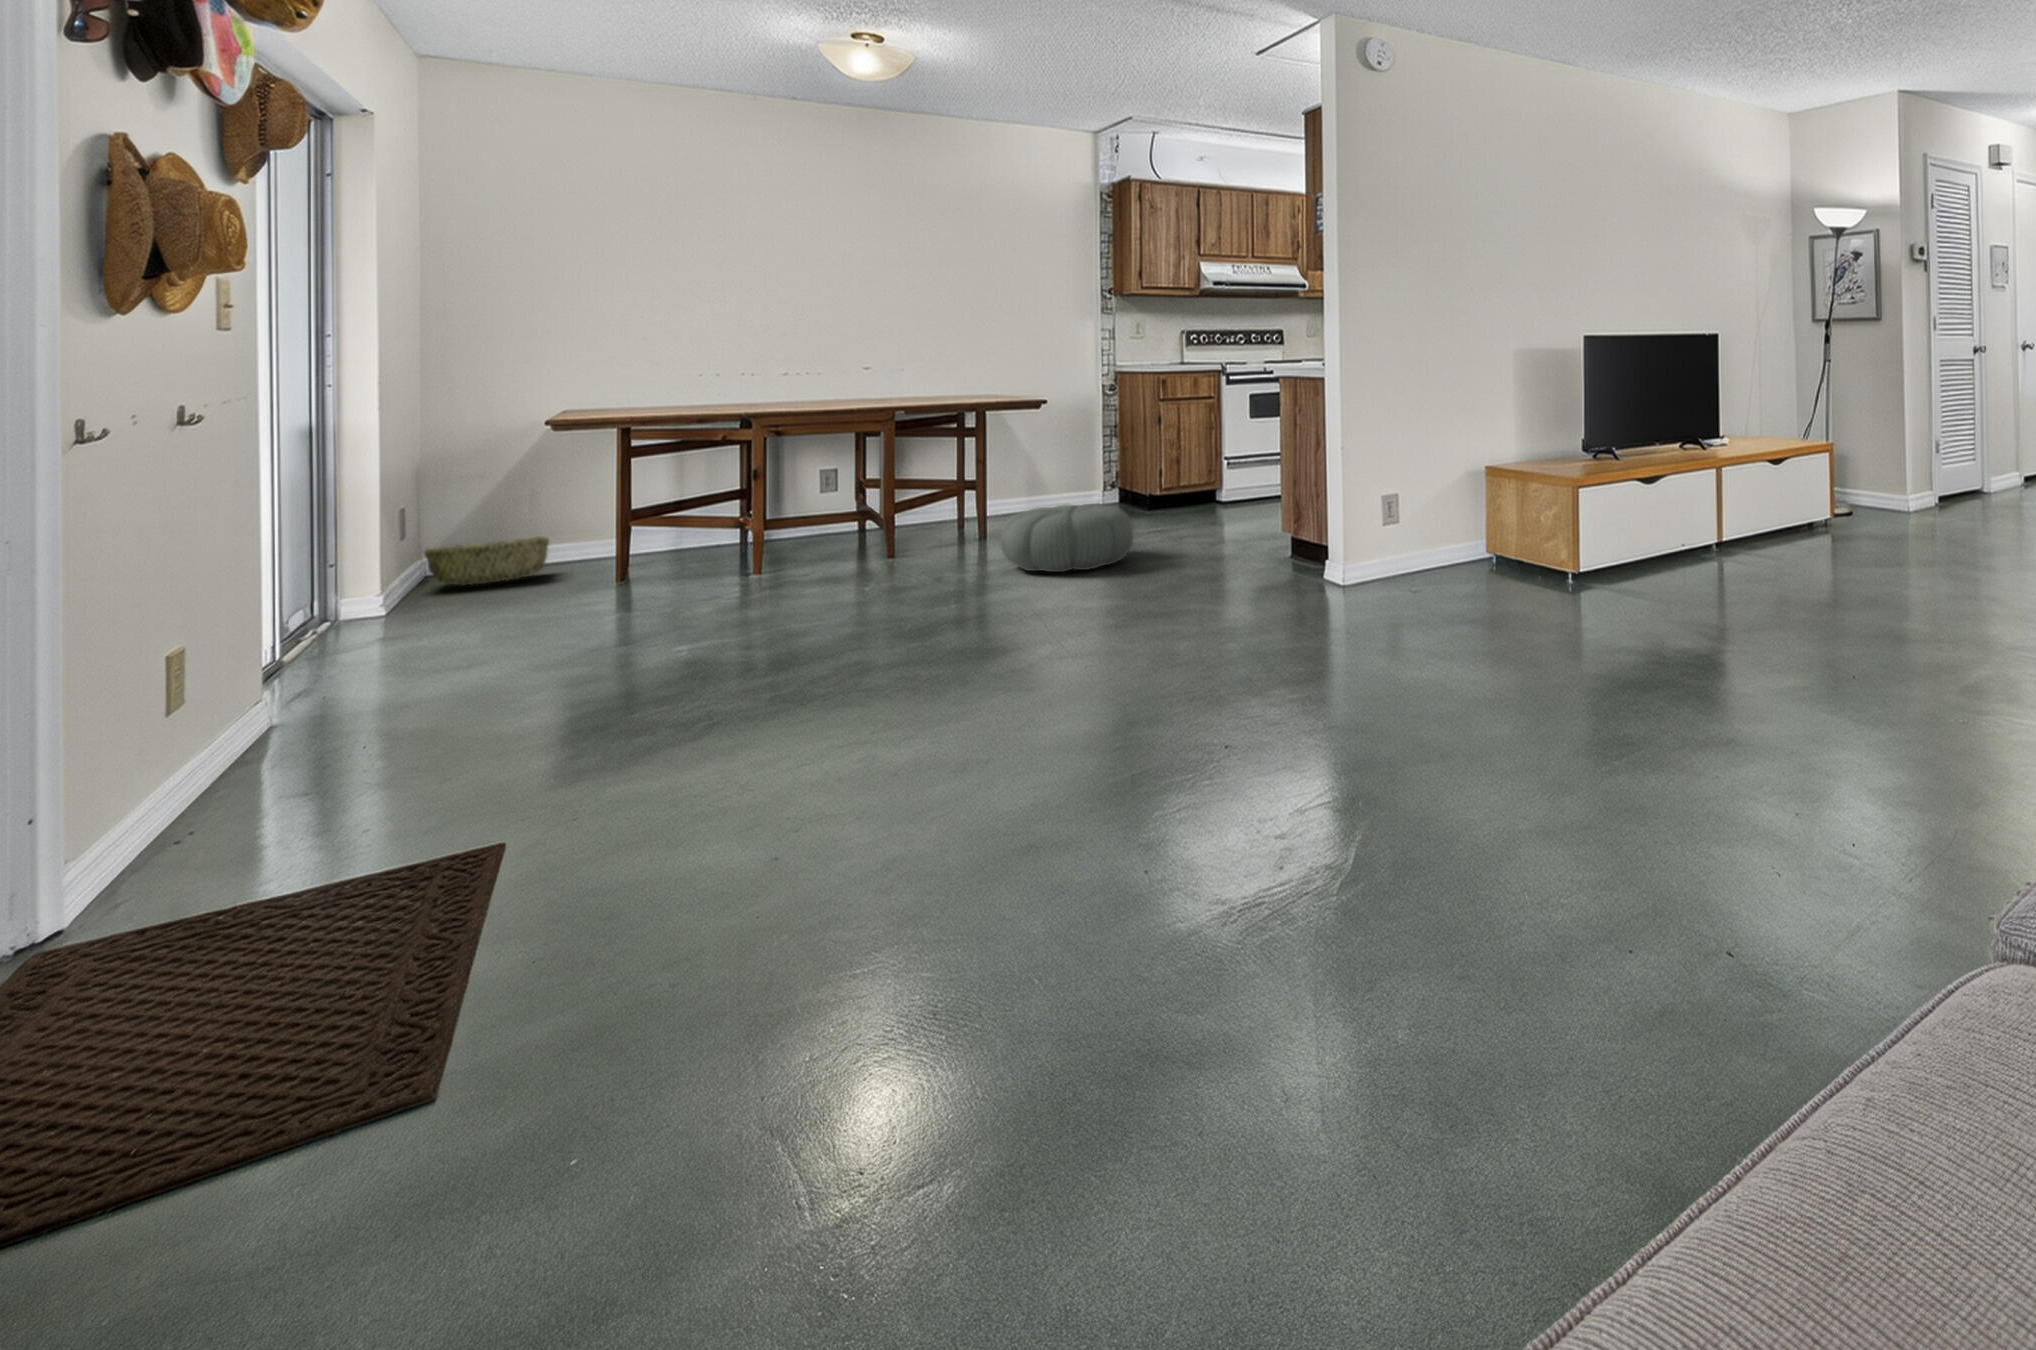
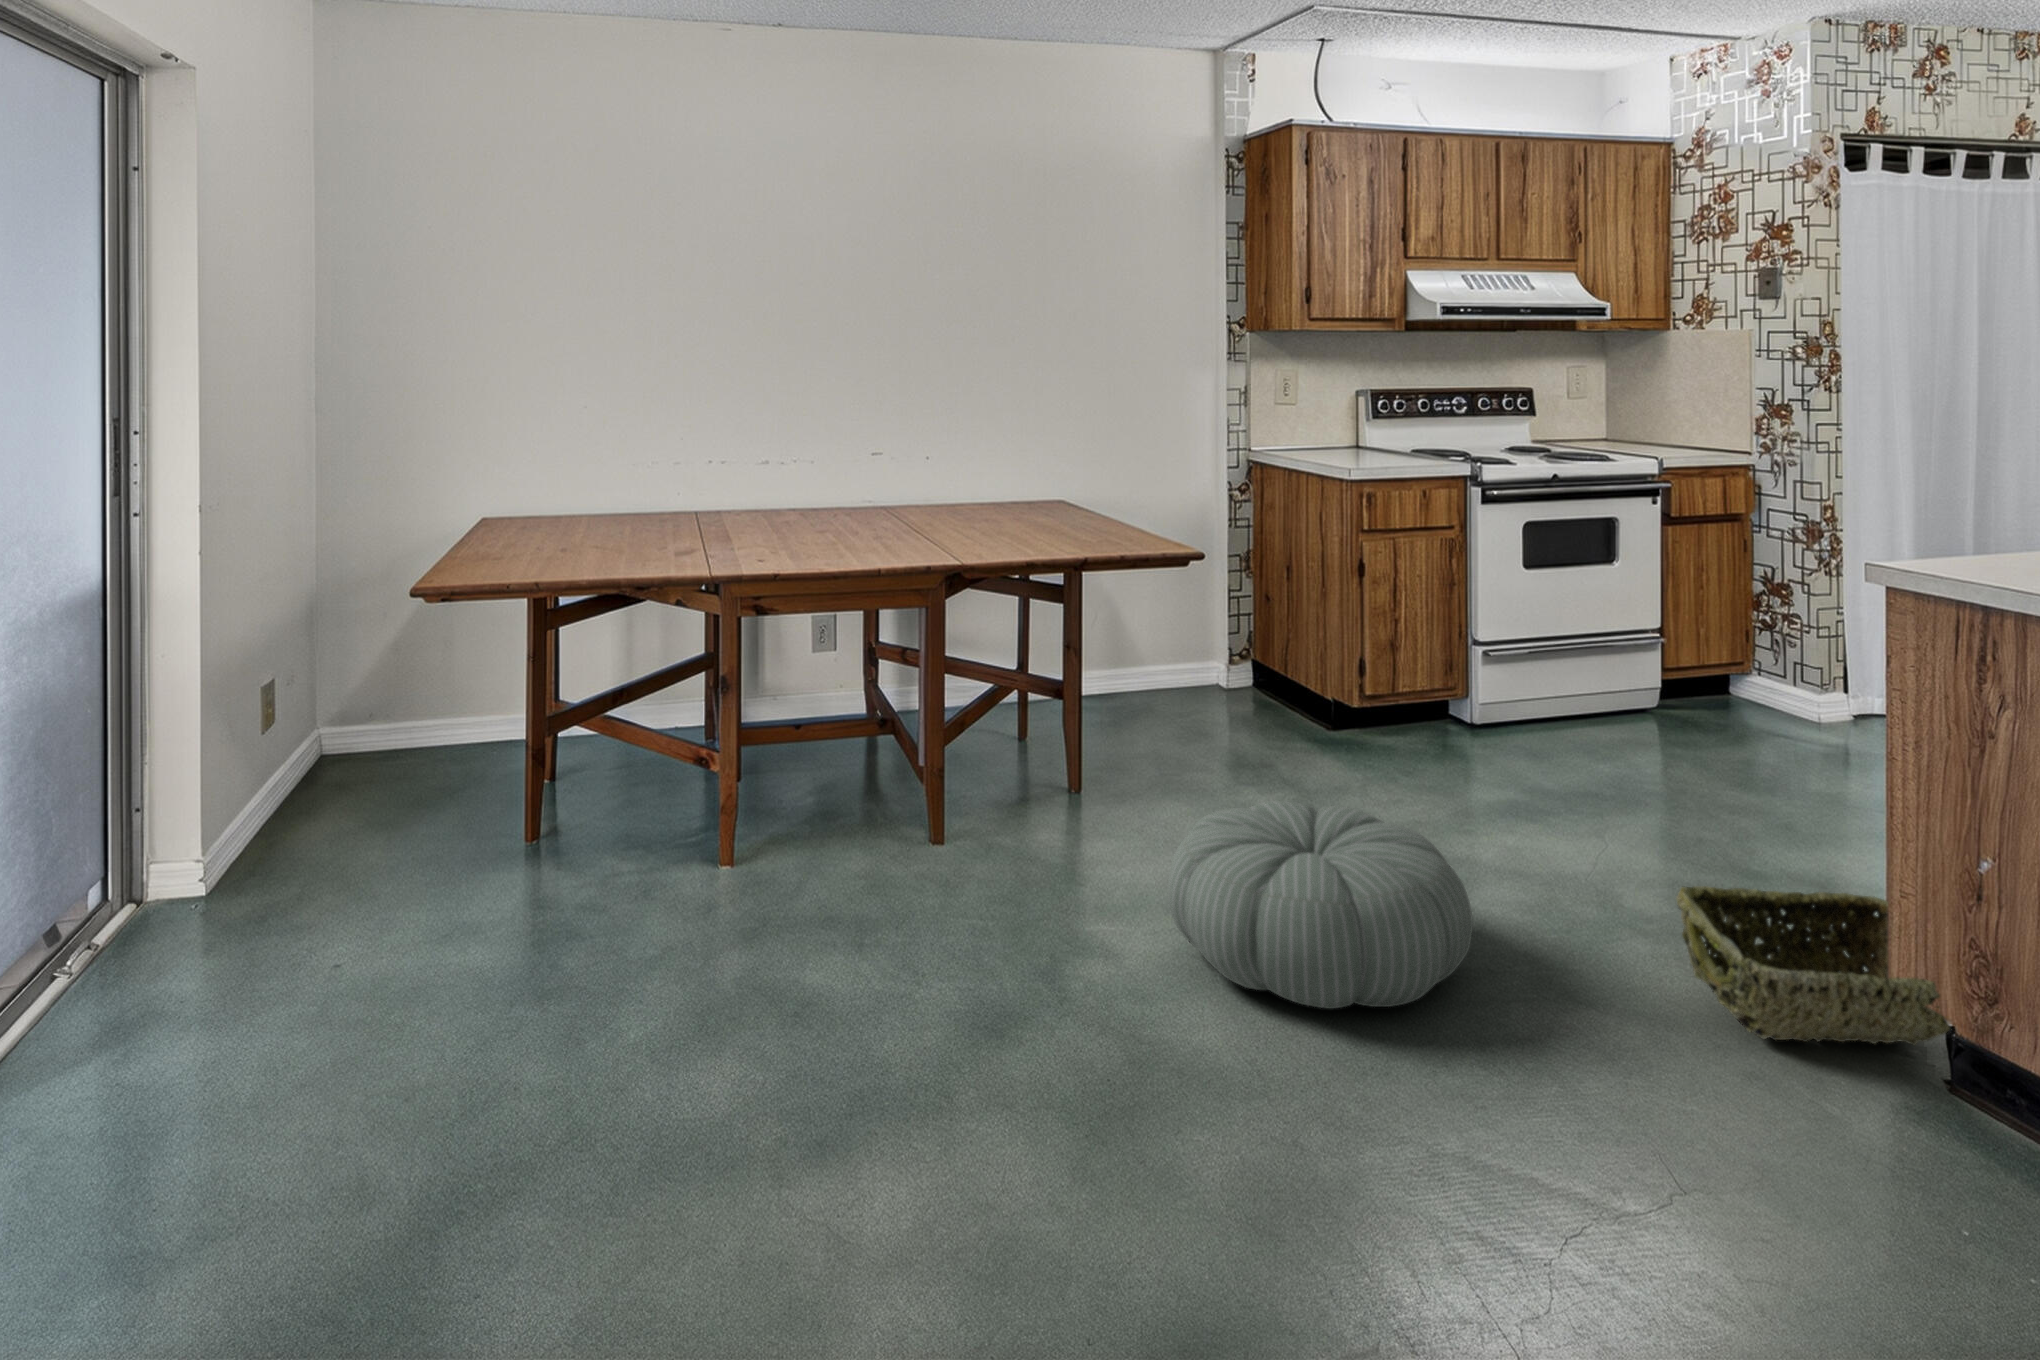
woven basket: present [424,536,549,585] -> present [1676,886,1952,1046]

